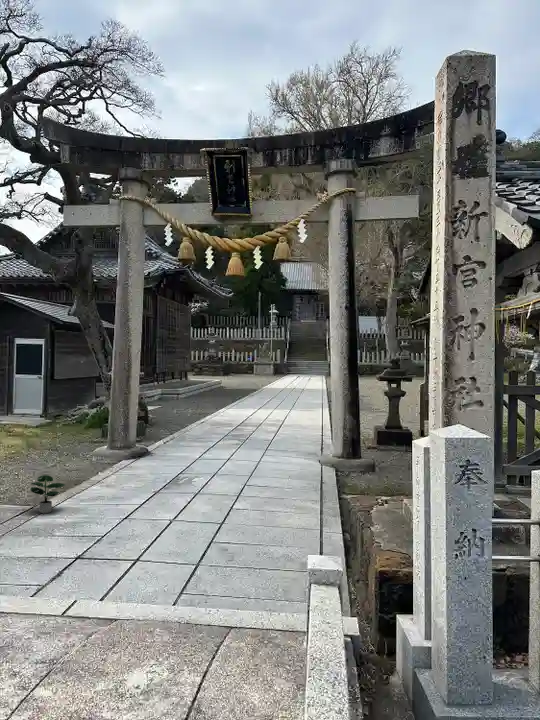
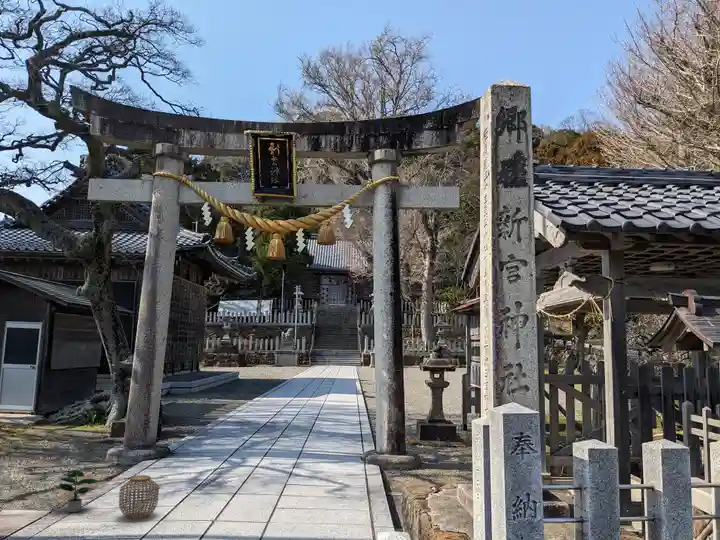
woven basket: none [81,482,118,522] -> present [119,475,159,520]

